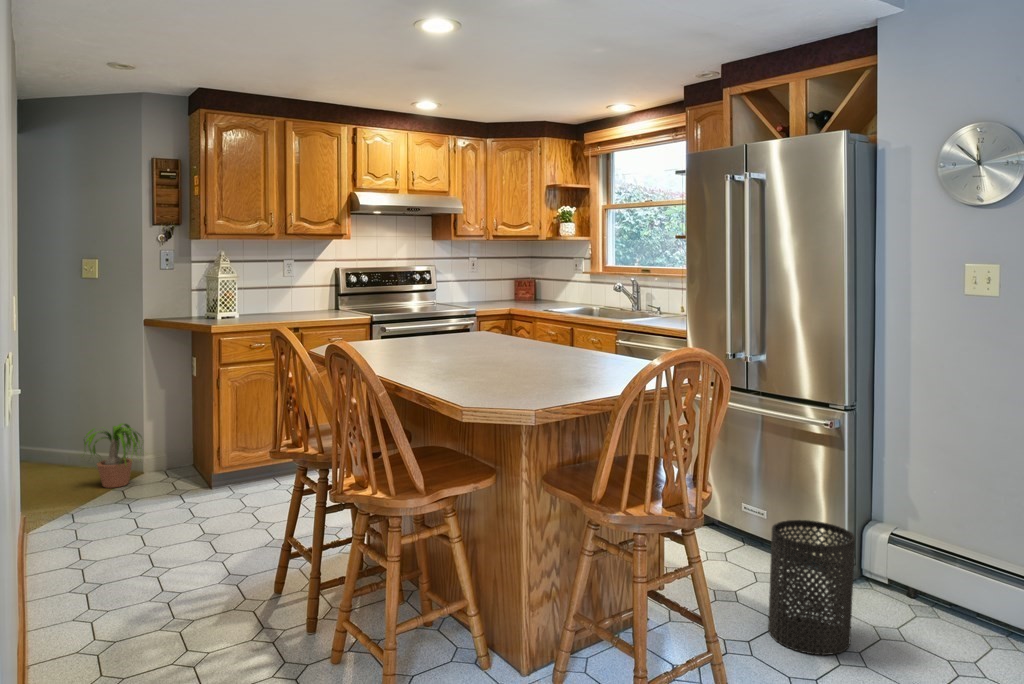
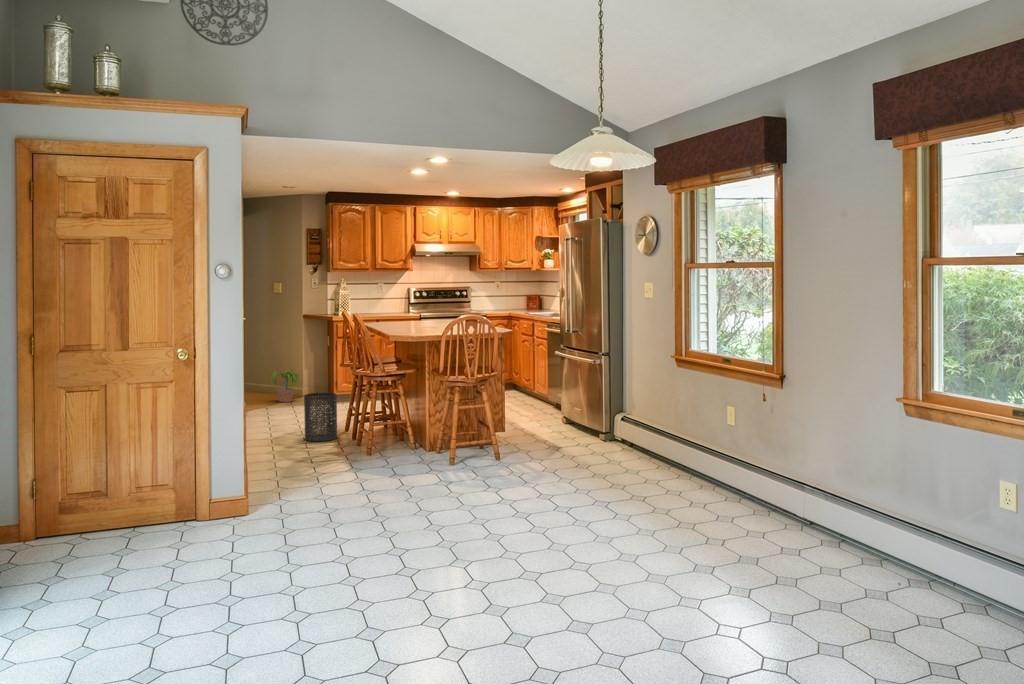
trash can: present [768,520,855,655] -> present [304,393,337,441]

